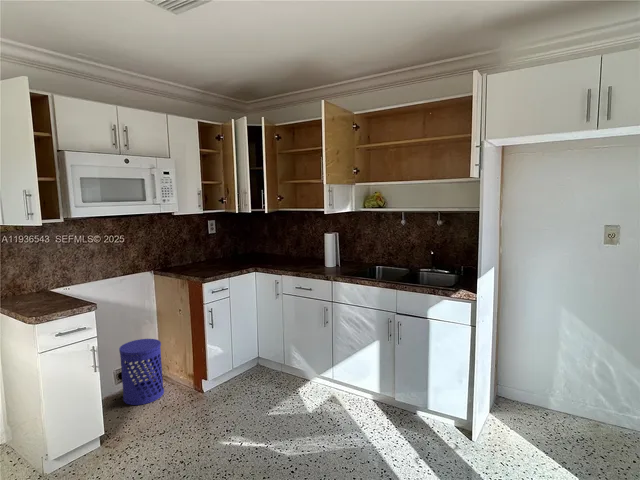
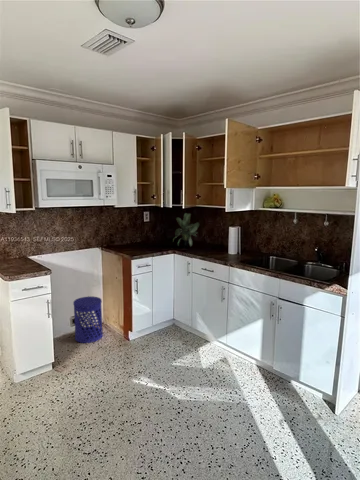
potted plant: none [252,219,285,263] -> present [175,213,199,248]

